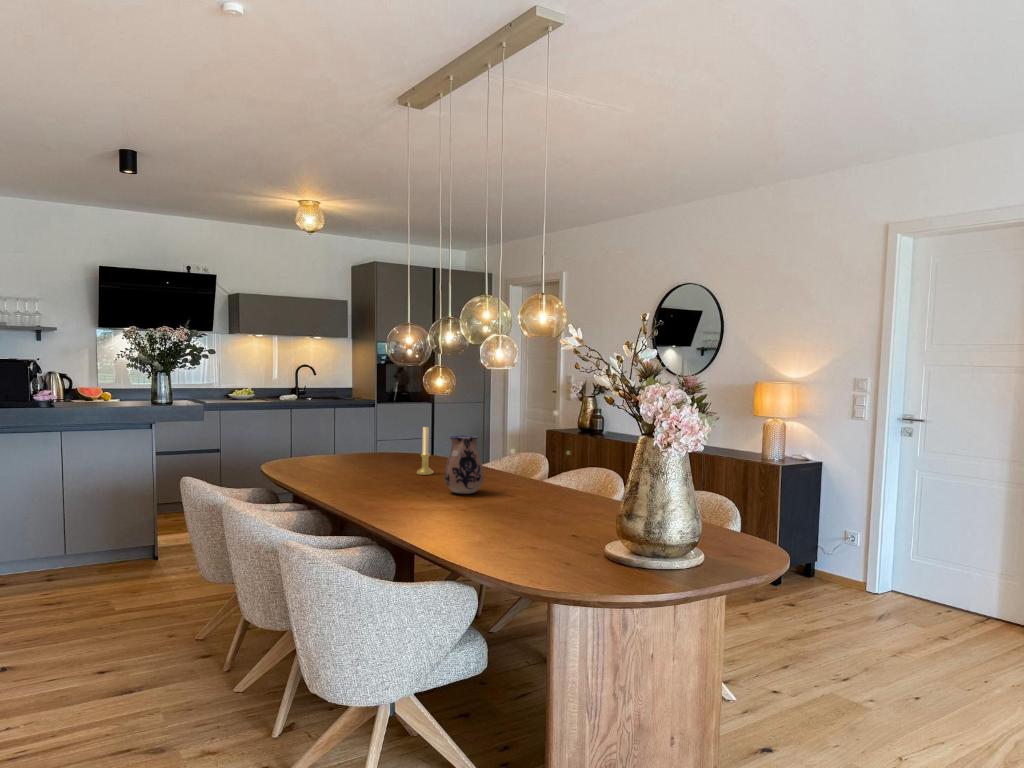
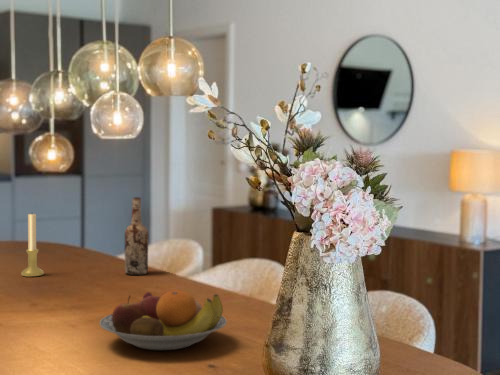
wine bottle: none [496,415,514,475] -> present [125,197,148,275]
ceramic pitcher: present [445,435,484,494] -> none [49,226,102,304]
fruit bowl: none [491,481,584,524] -> present [100,291,227,350]

